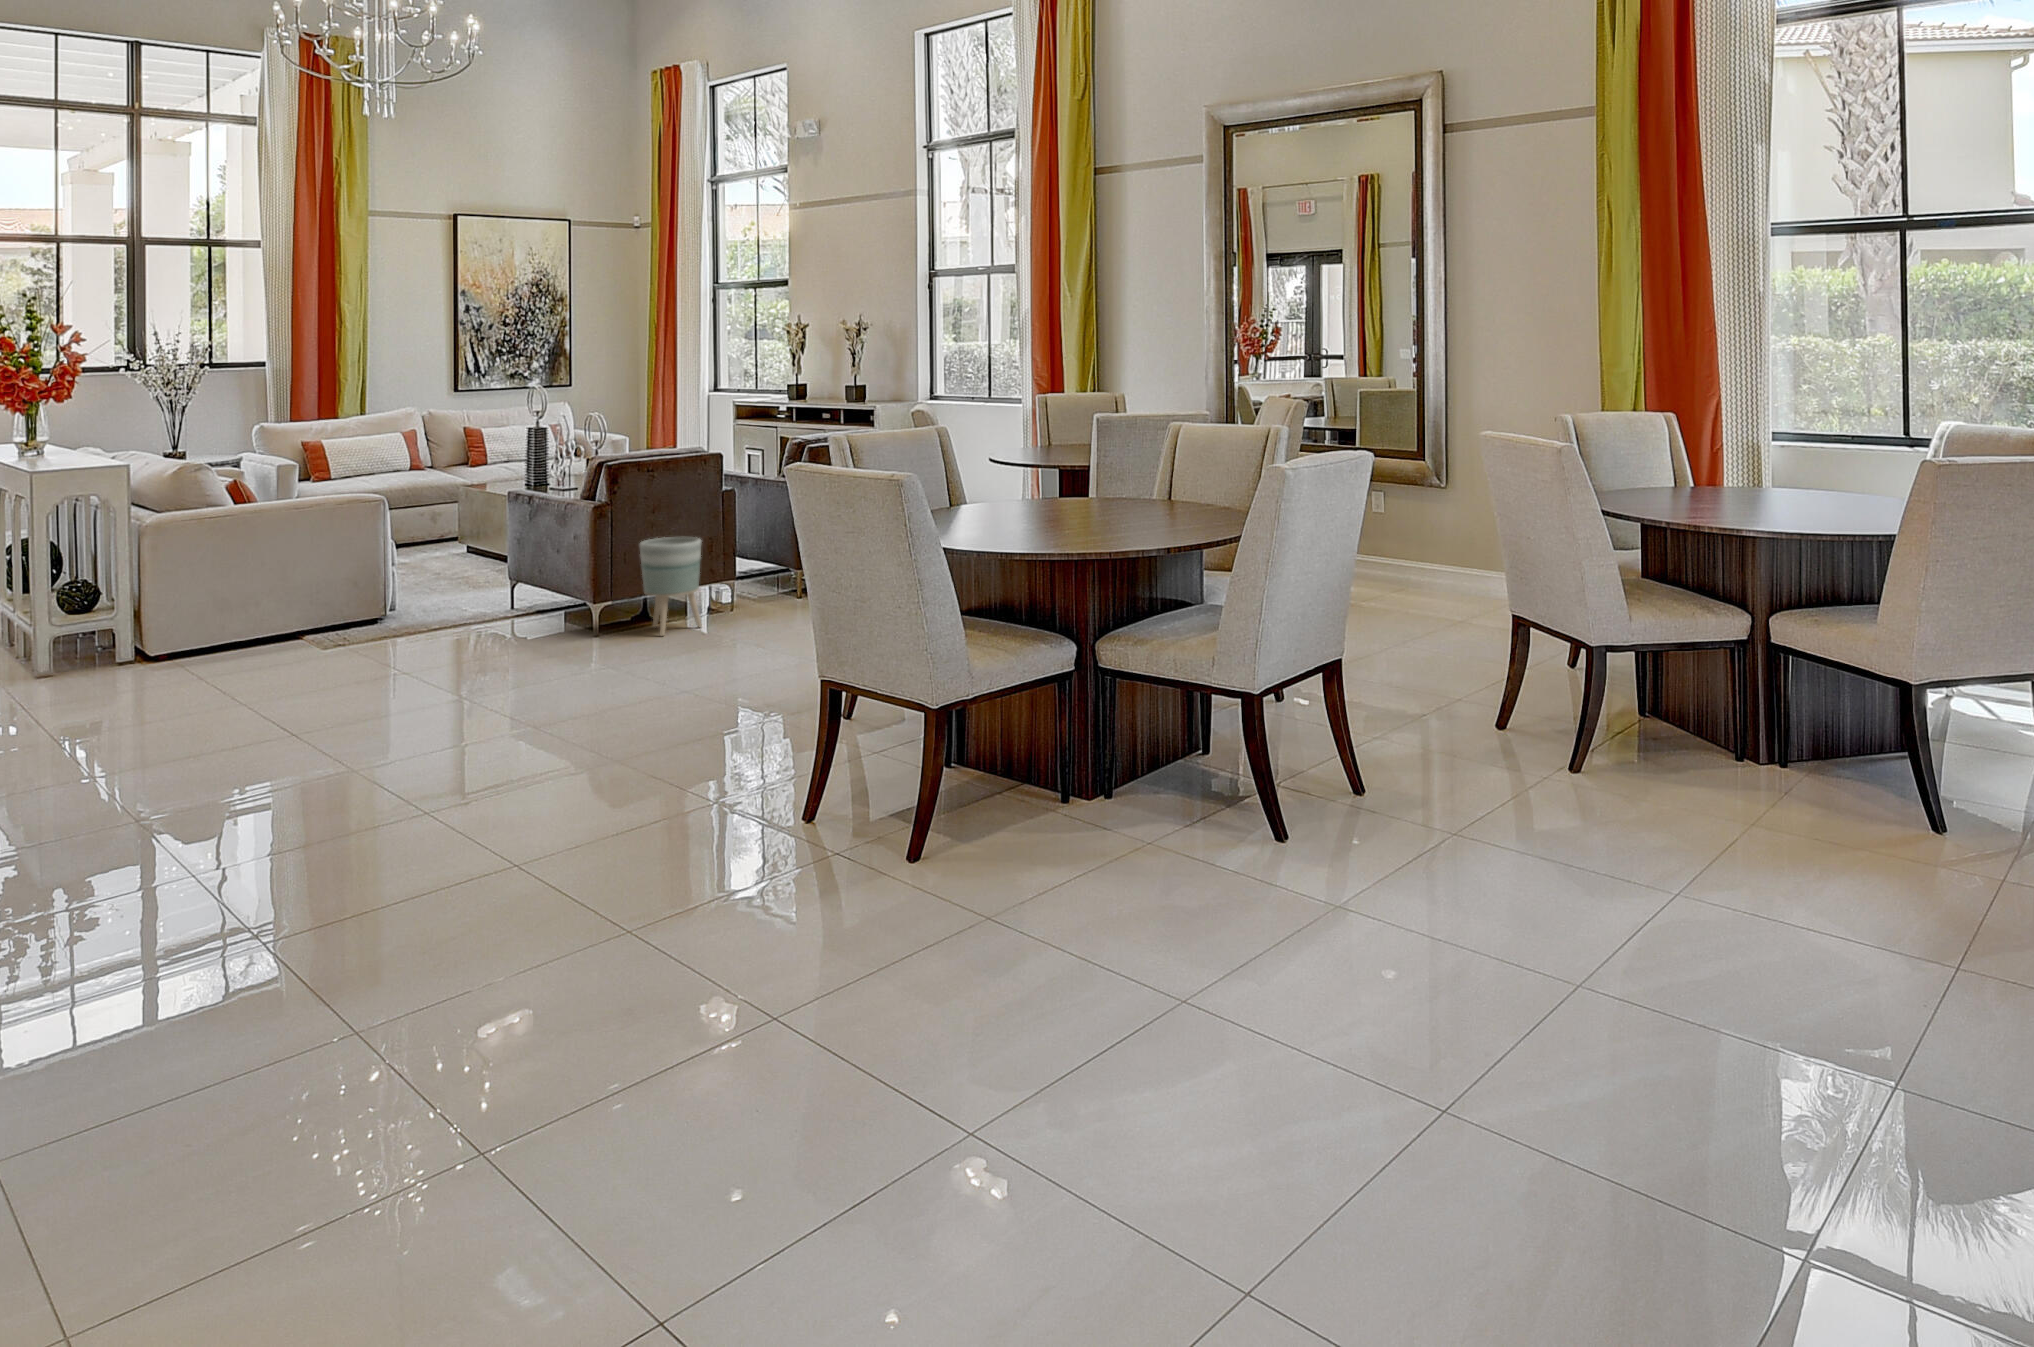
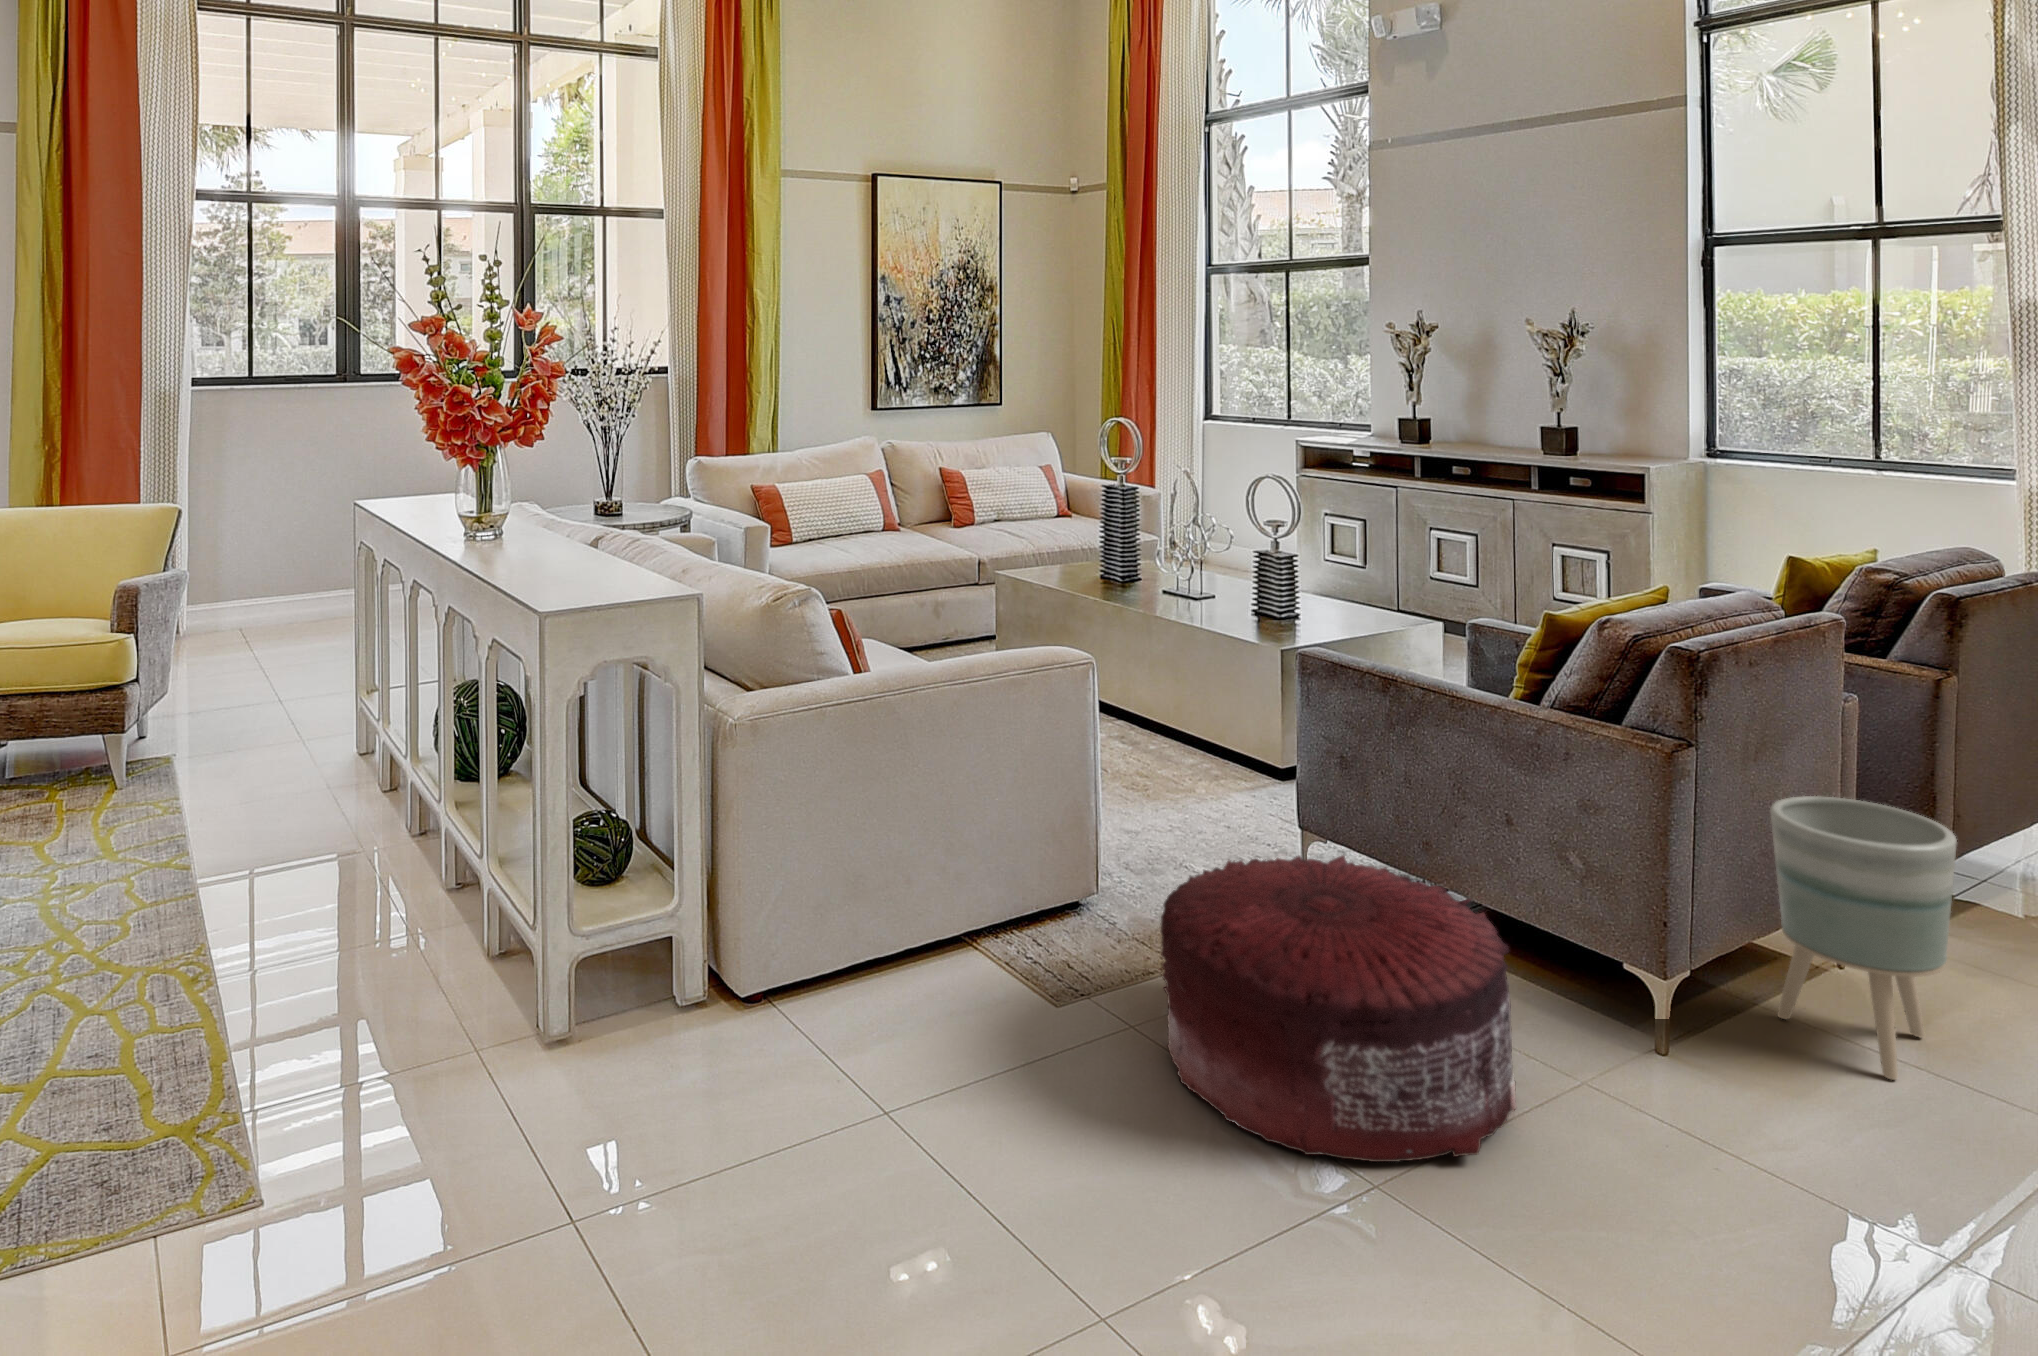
pouf: none [343,573,506,665] -> present [1161,856,1516,1162]

